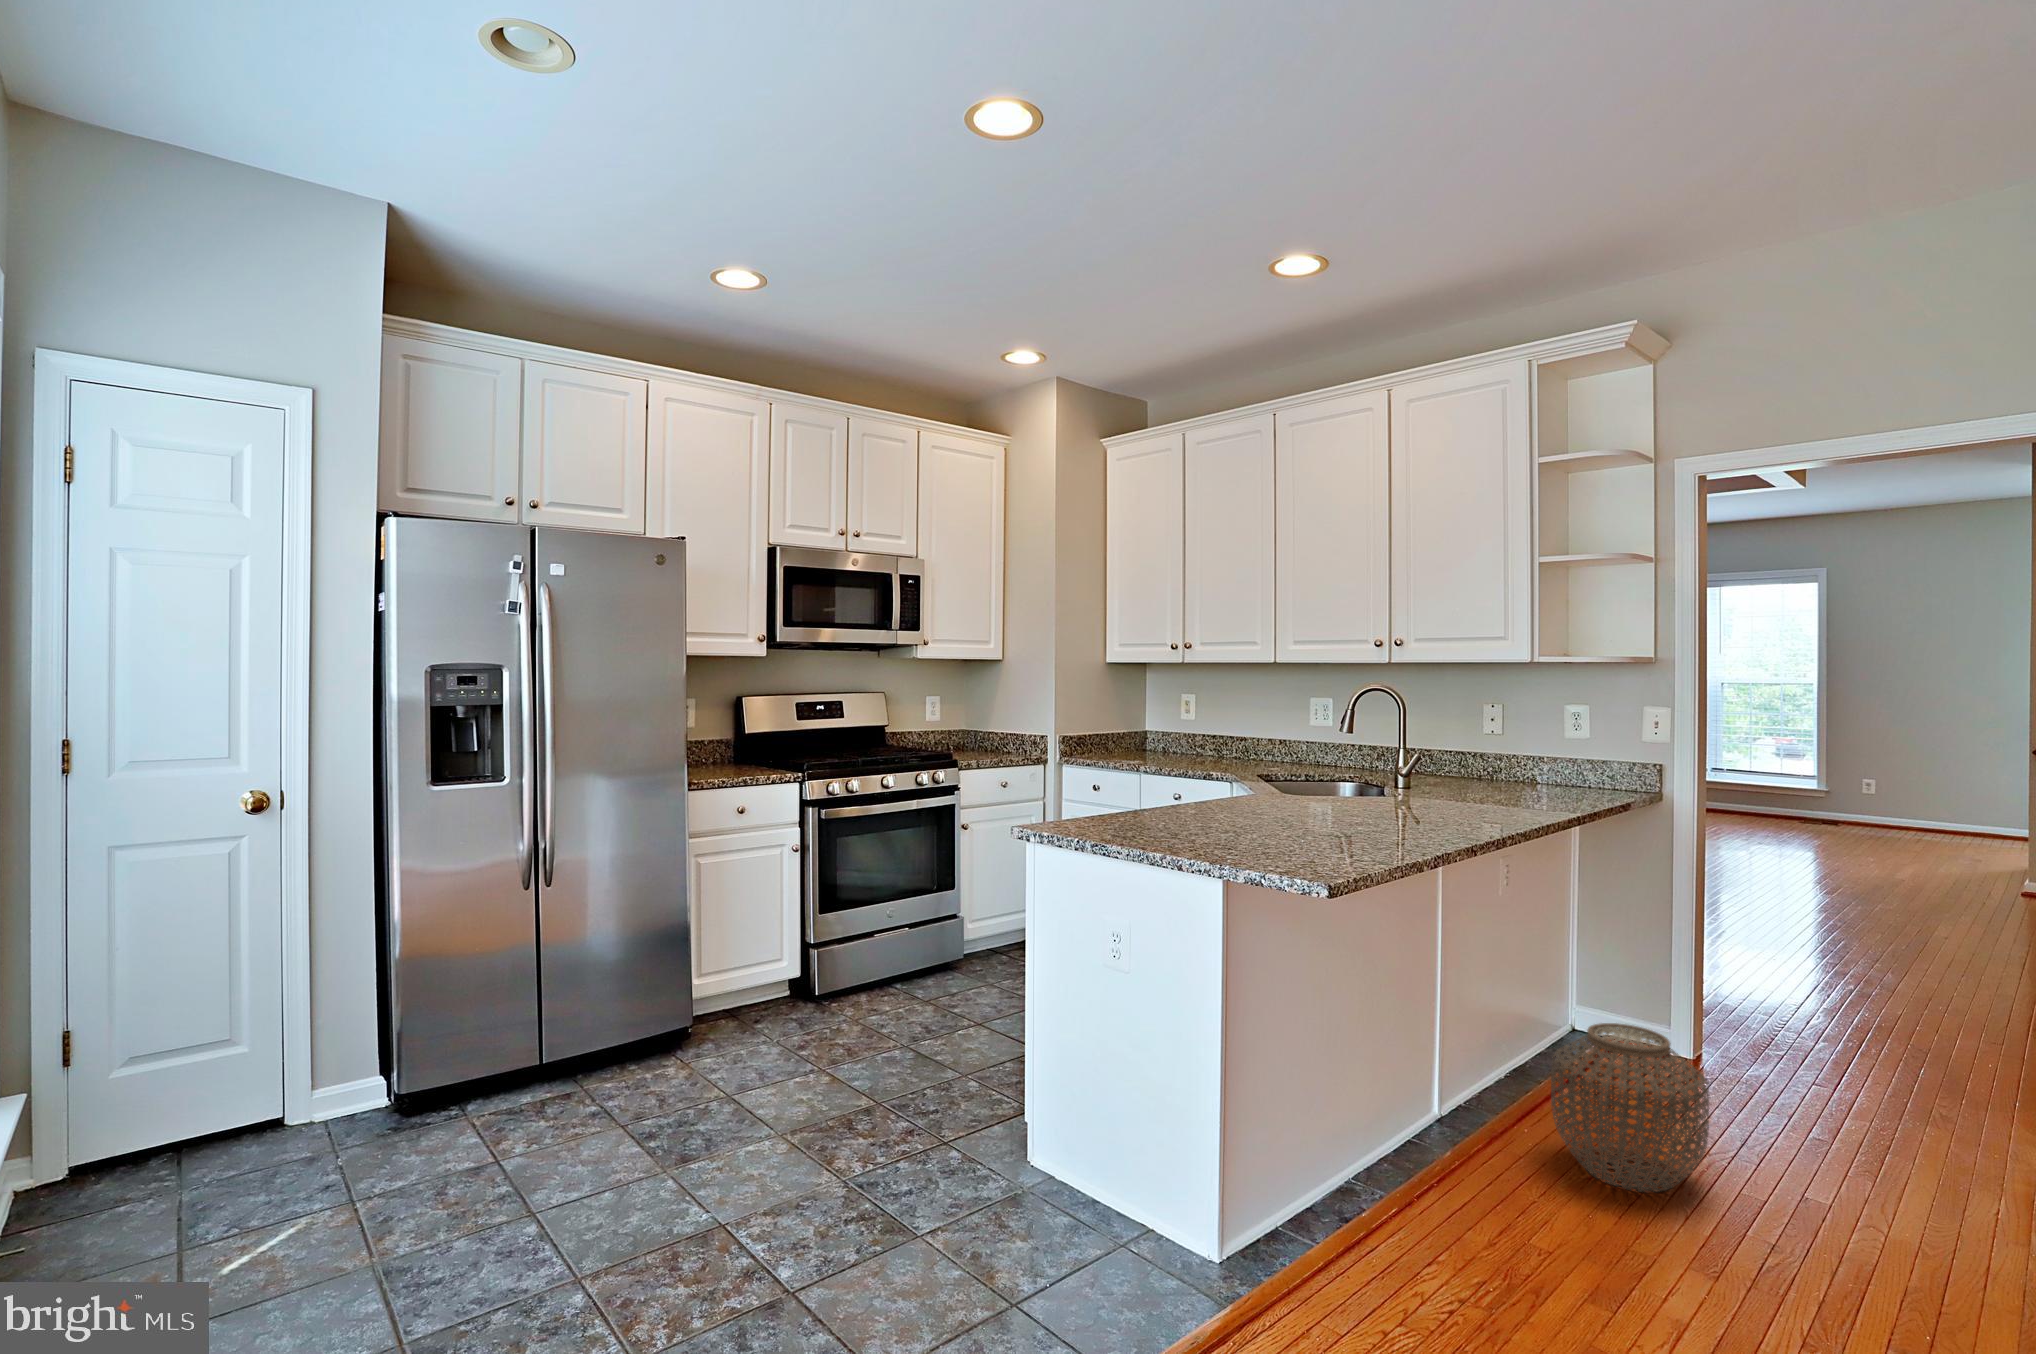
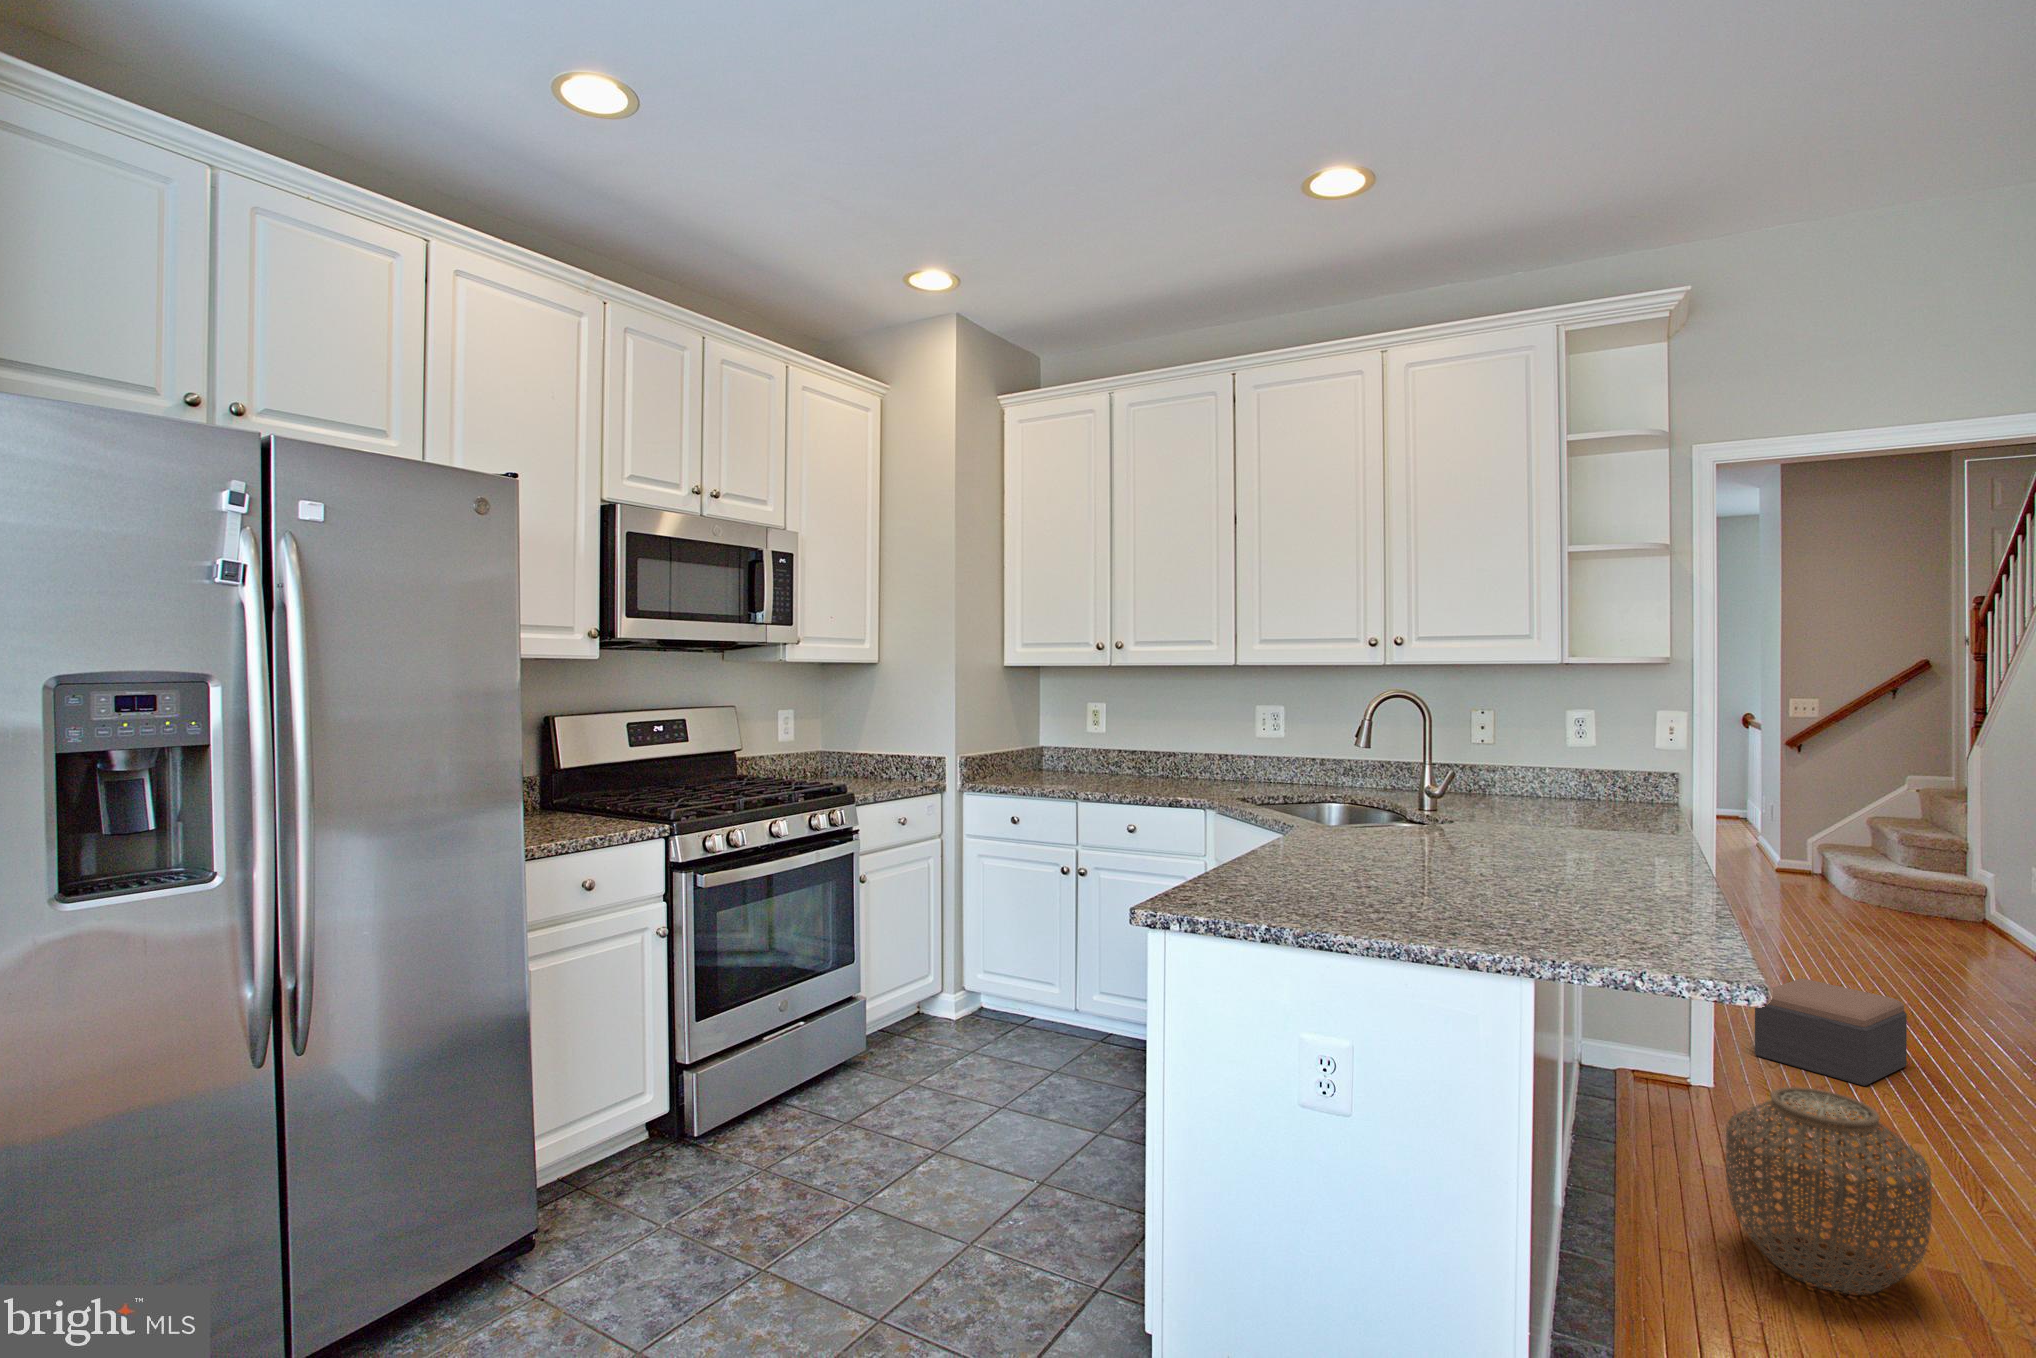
footstool: none [1771,974,1933,1074] -> present [1755,979,1907,1086]

